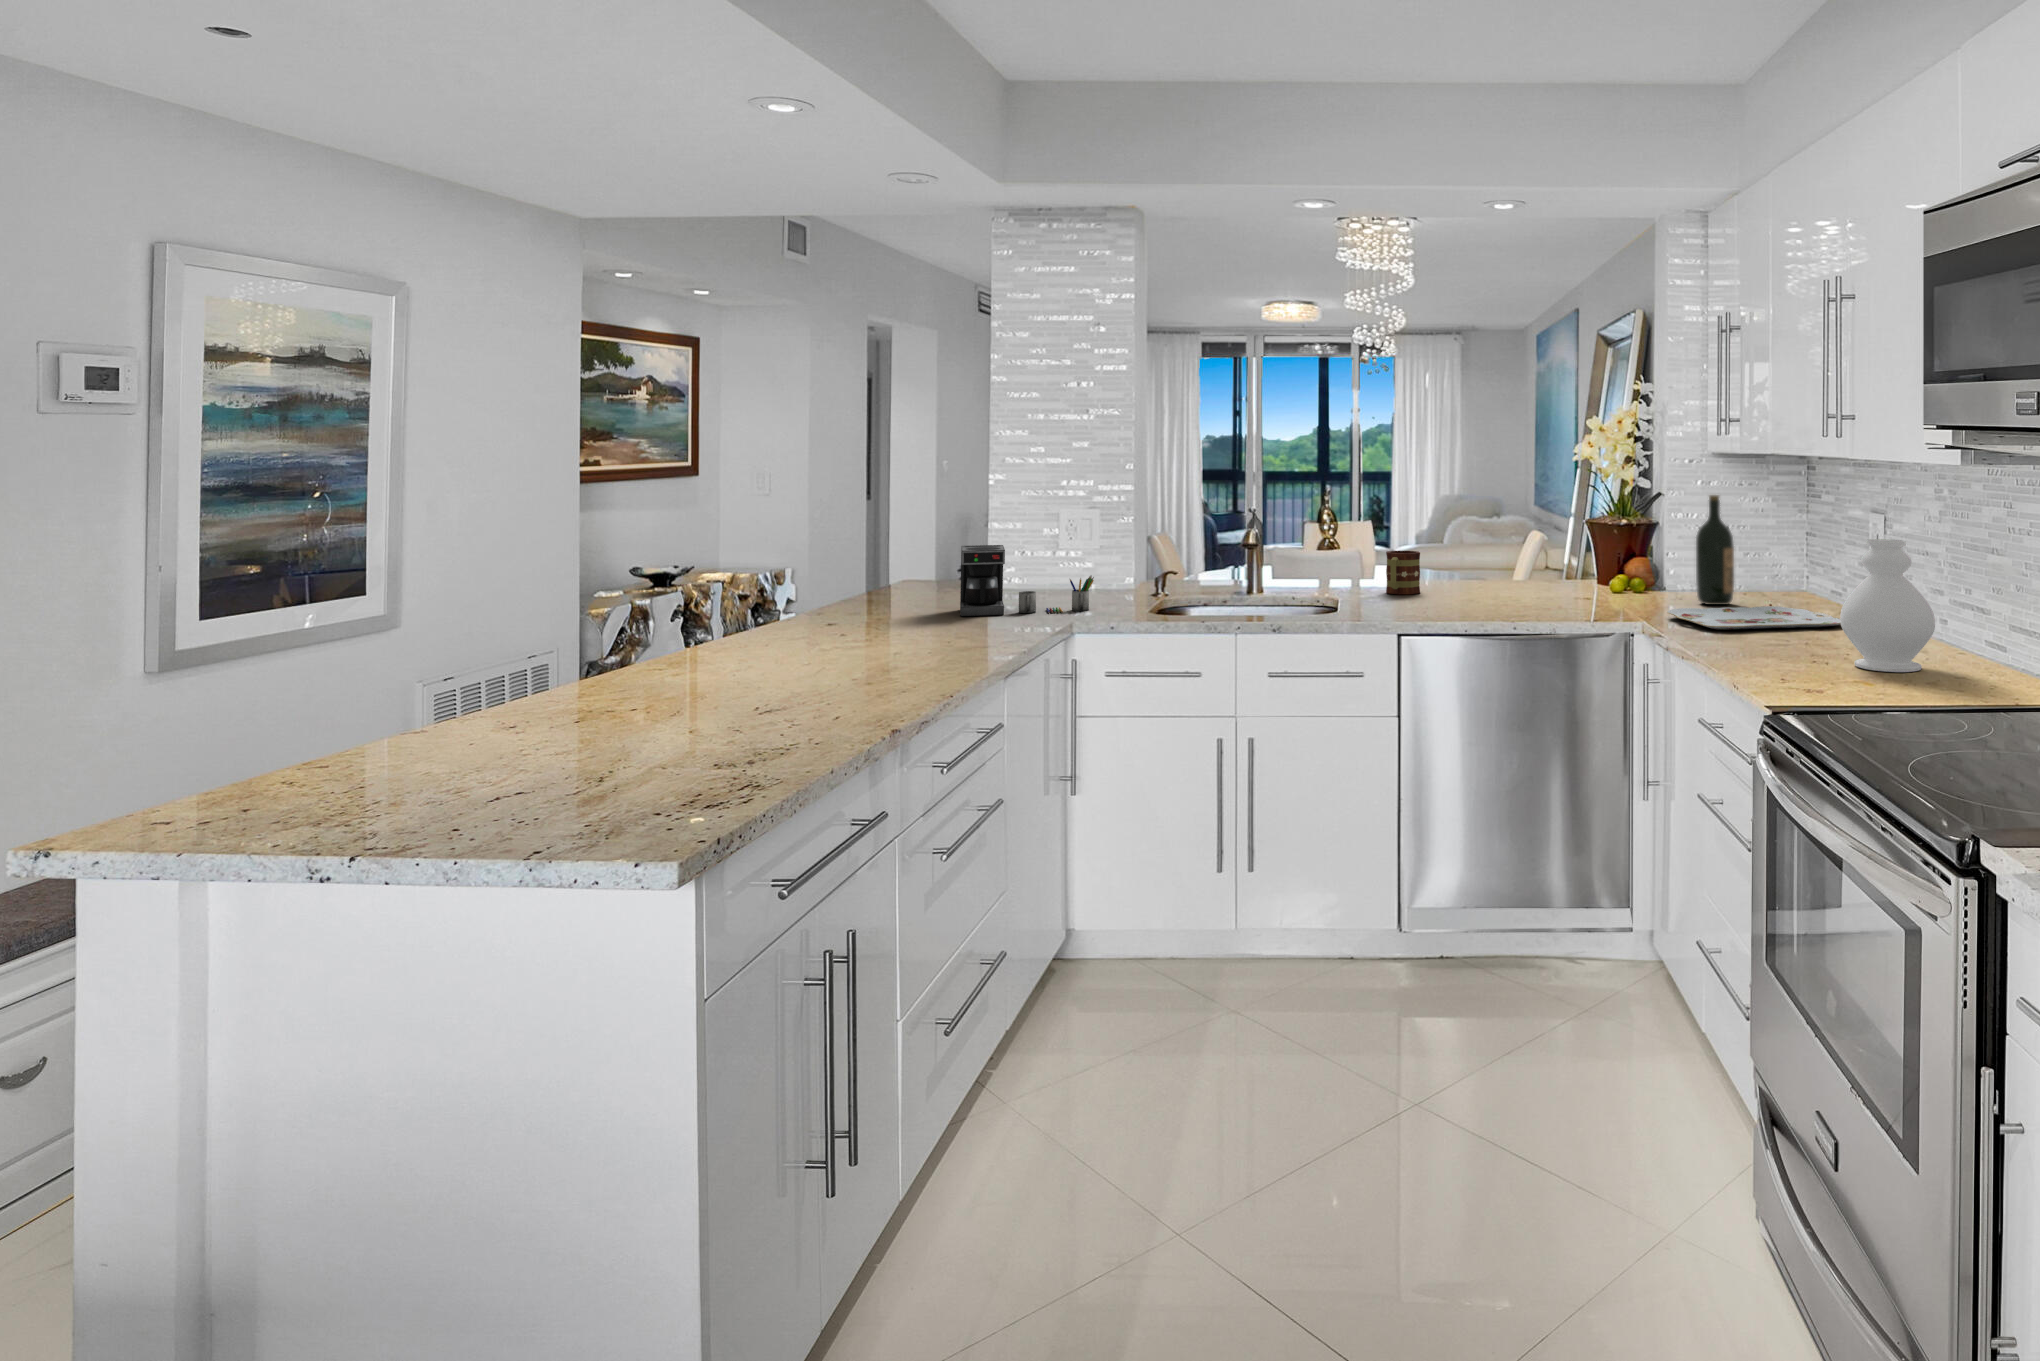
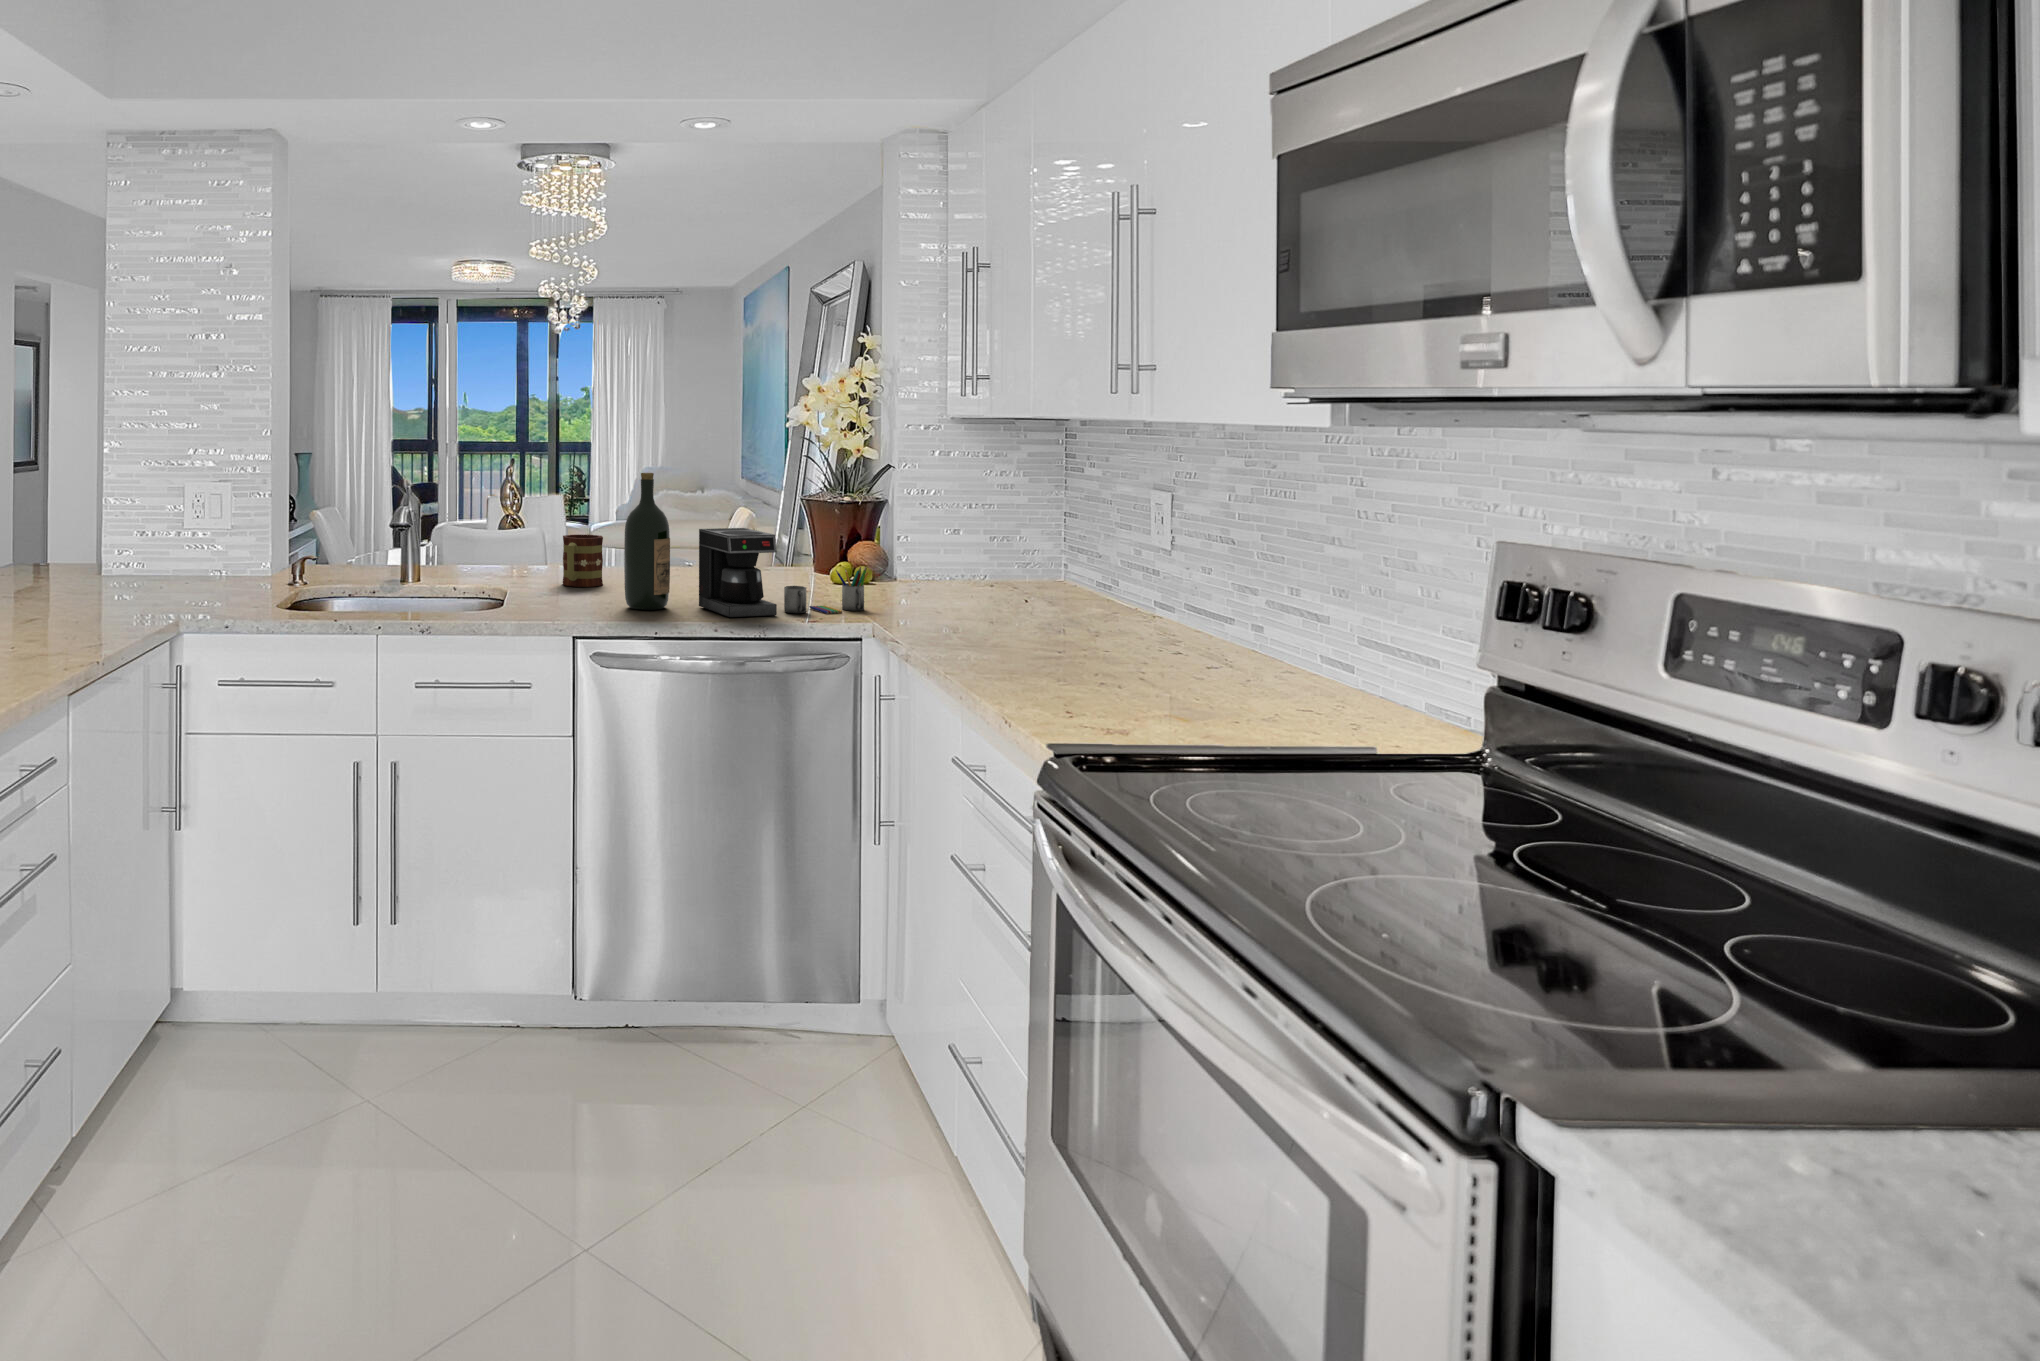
wine bottle: present [1696,495,1734,605] -> present [624,473,670,610]
decorative vase: present [1840,539,1935,672] -> none [1143,530,1272,706]
coffee maker: present [960,545,1094,616] -> present [699,528,869,617]
serving tray: present [1667,606,1841,630] -> none [904,608,1130,639]

